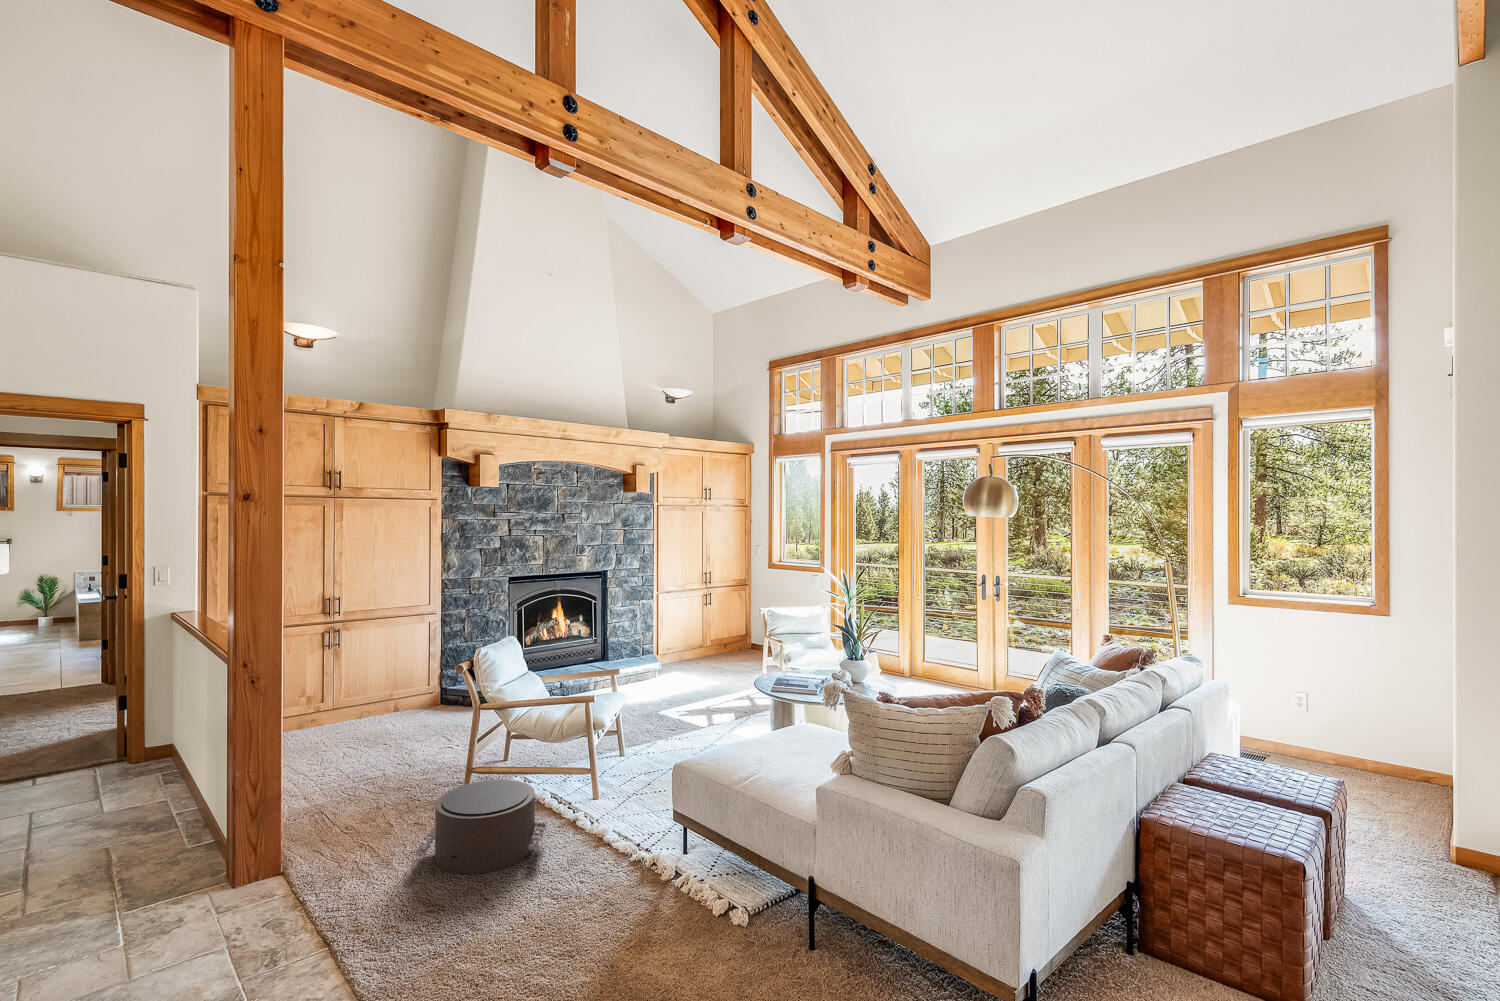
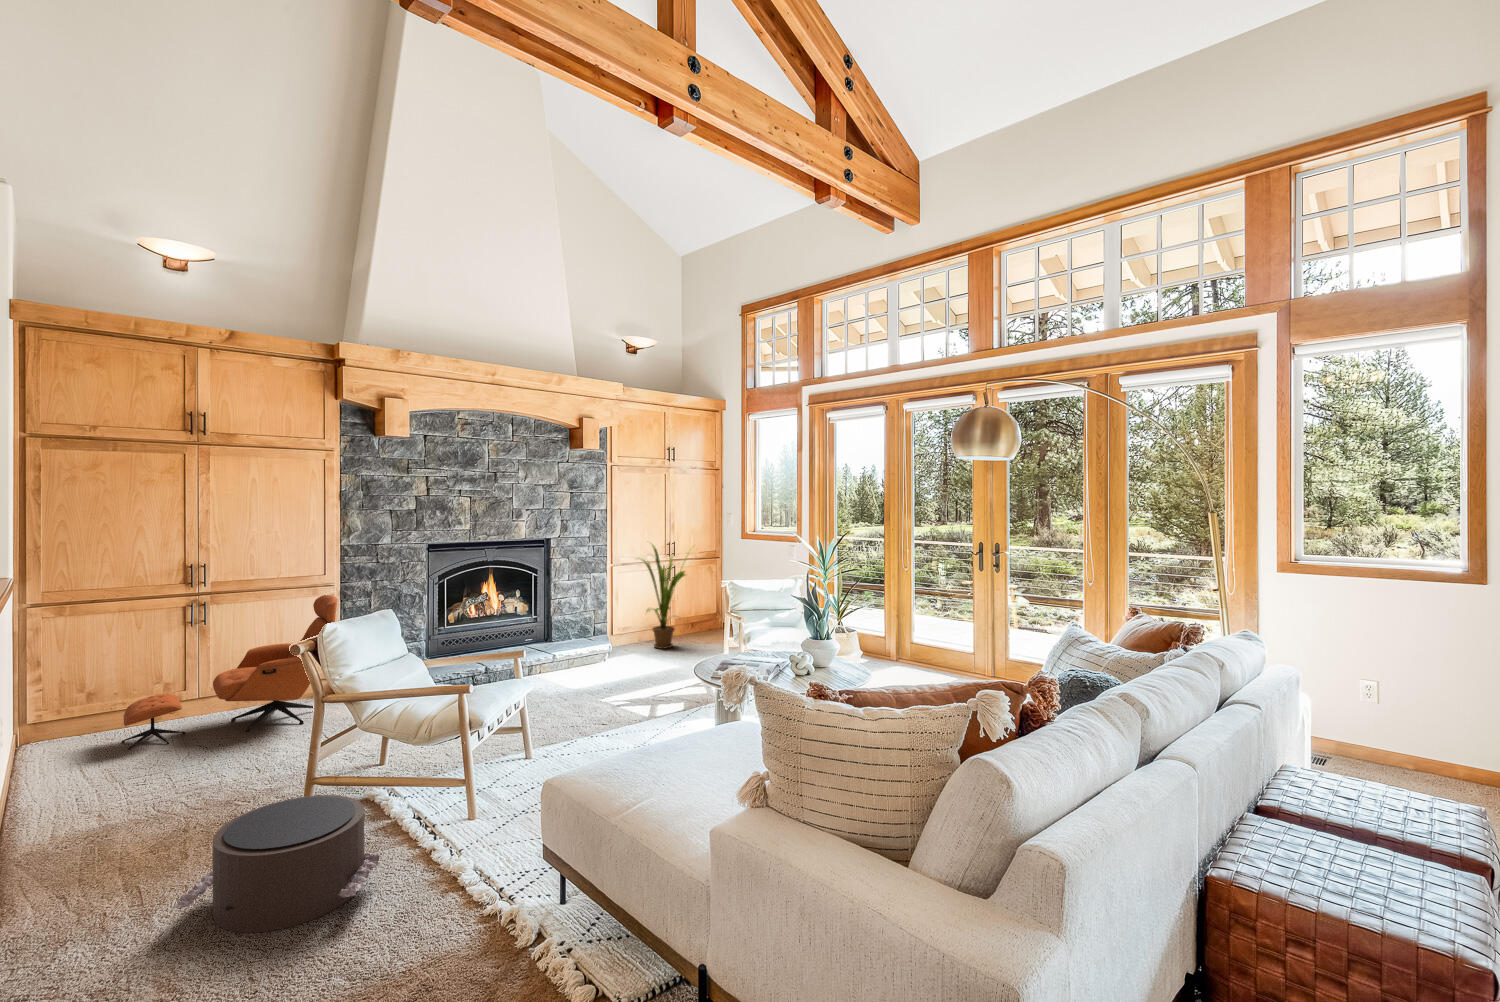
house plant: none [681,571,734,667] -> present [642,544,685,649]
lounge chair: none [286,623,450,752] -> present [122,595,337,750]

